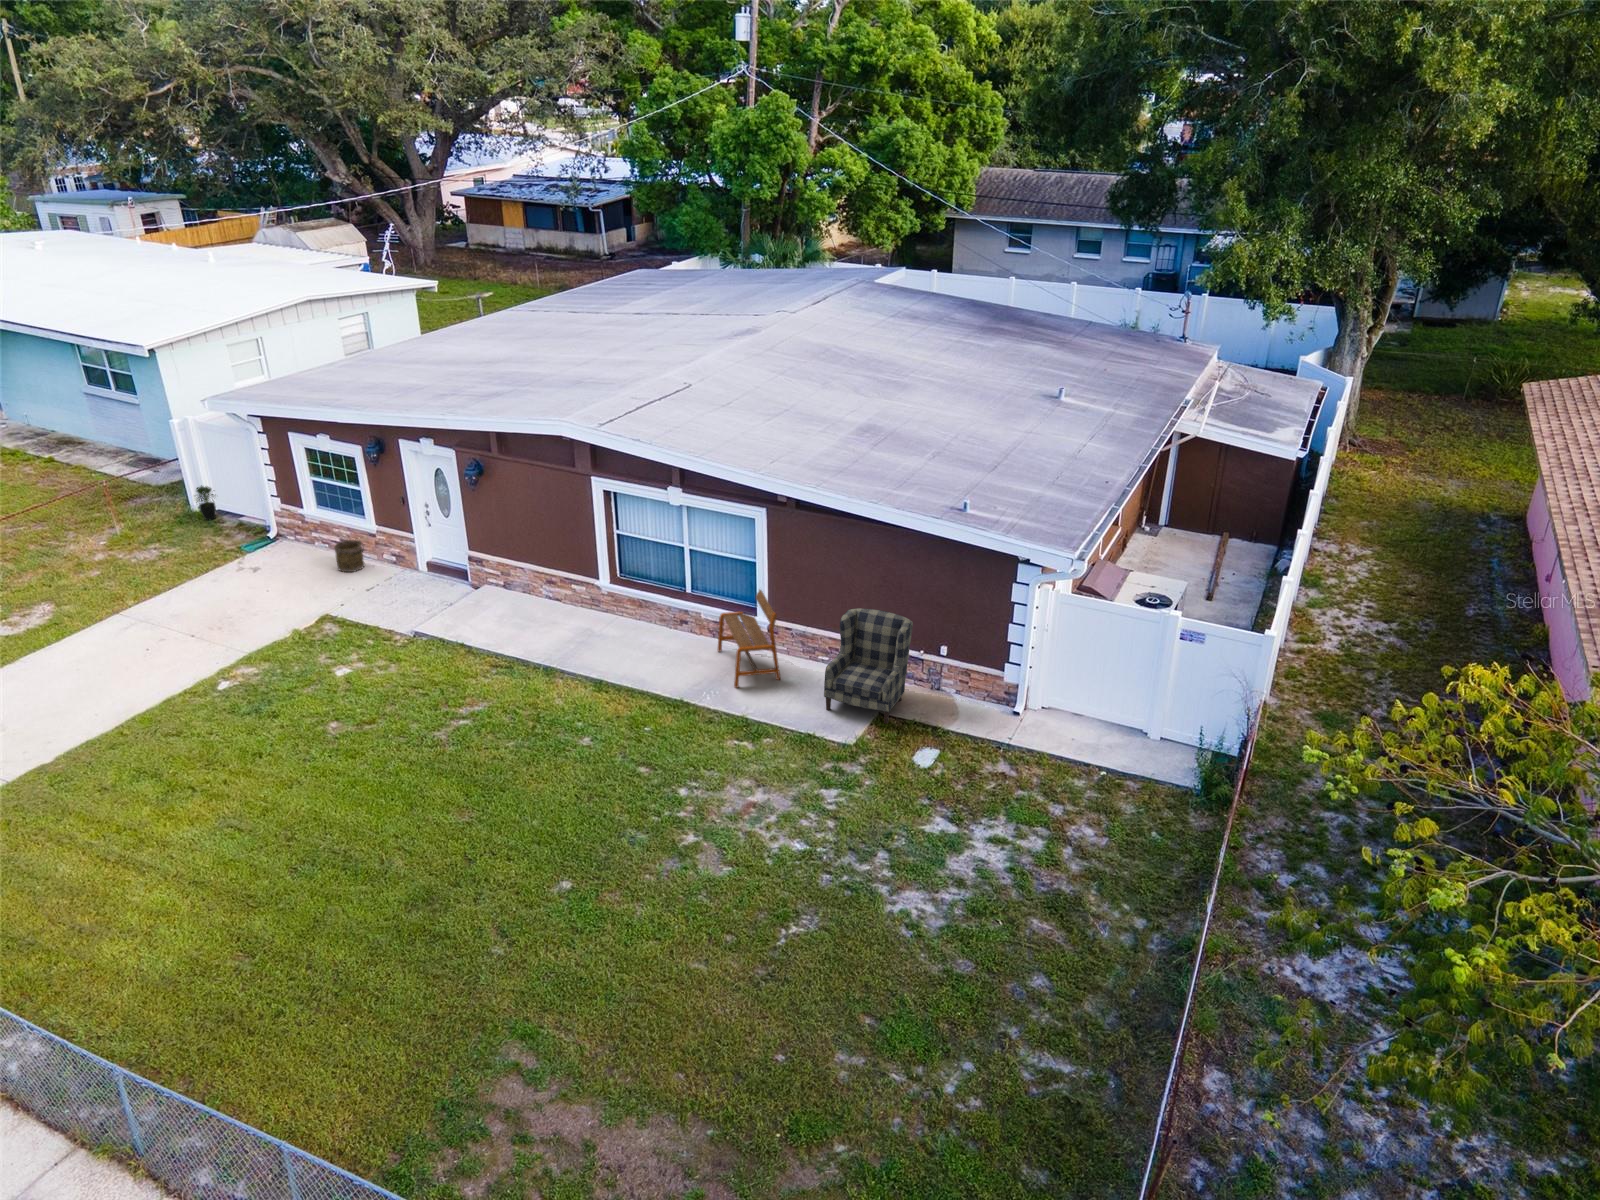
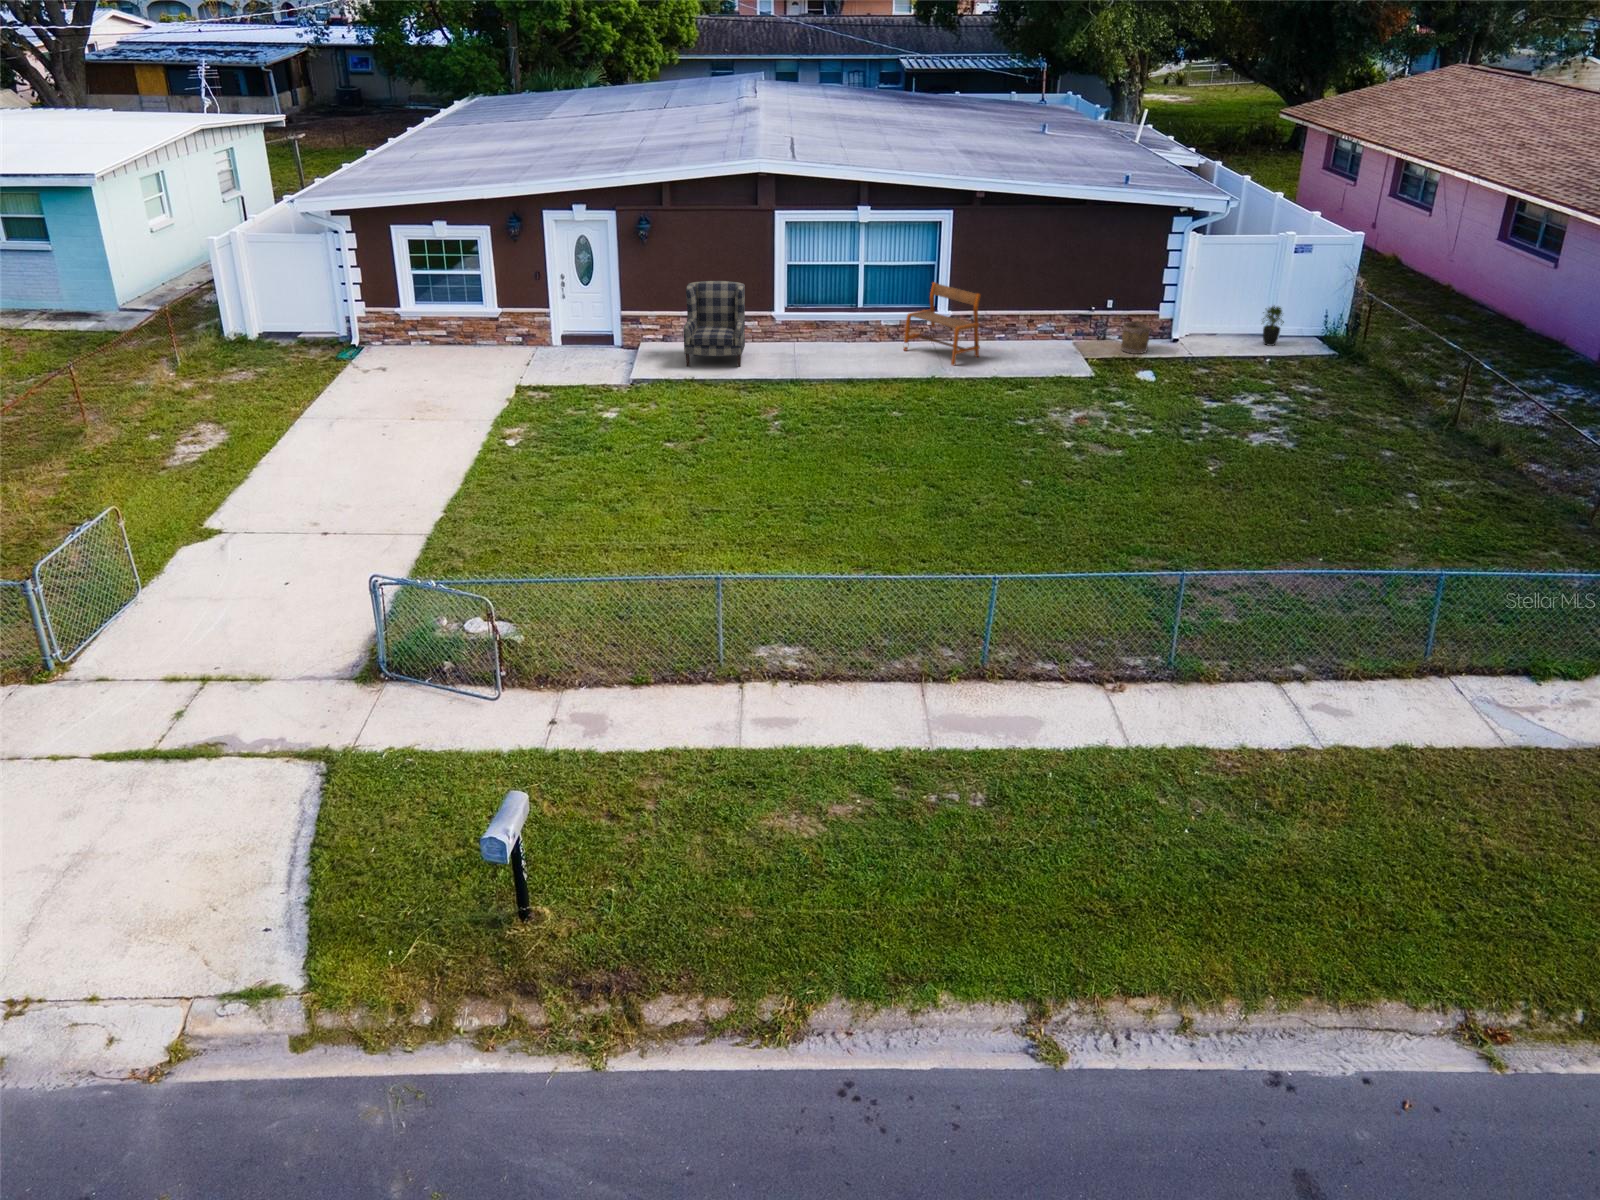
potted plant: present [196,485,216,520] -> present [1263,306,1284,346]
bucket: present [334,540,364,572] -> present [1121,322,1153,354]
chair: present [824,608,913,724] -> present [684,281,745,367]

